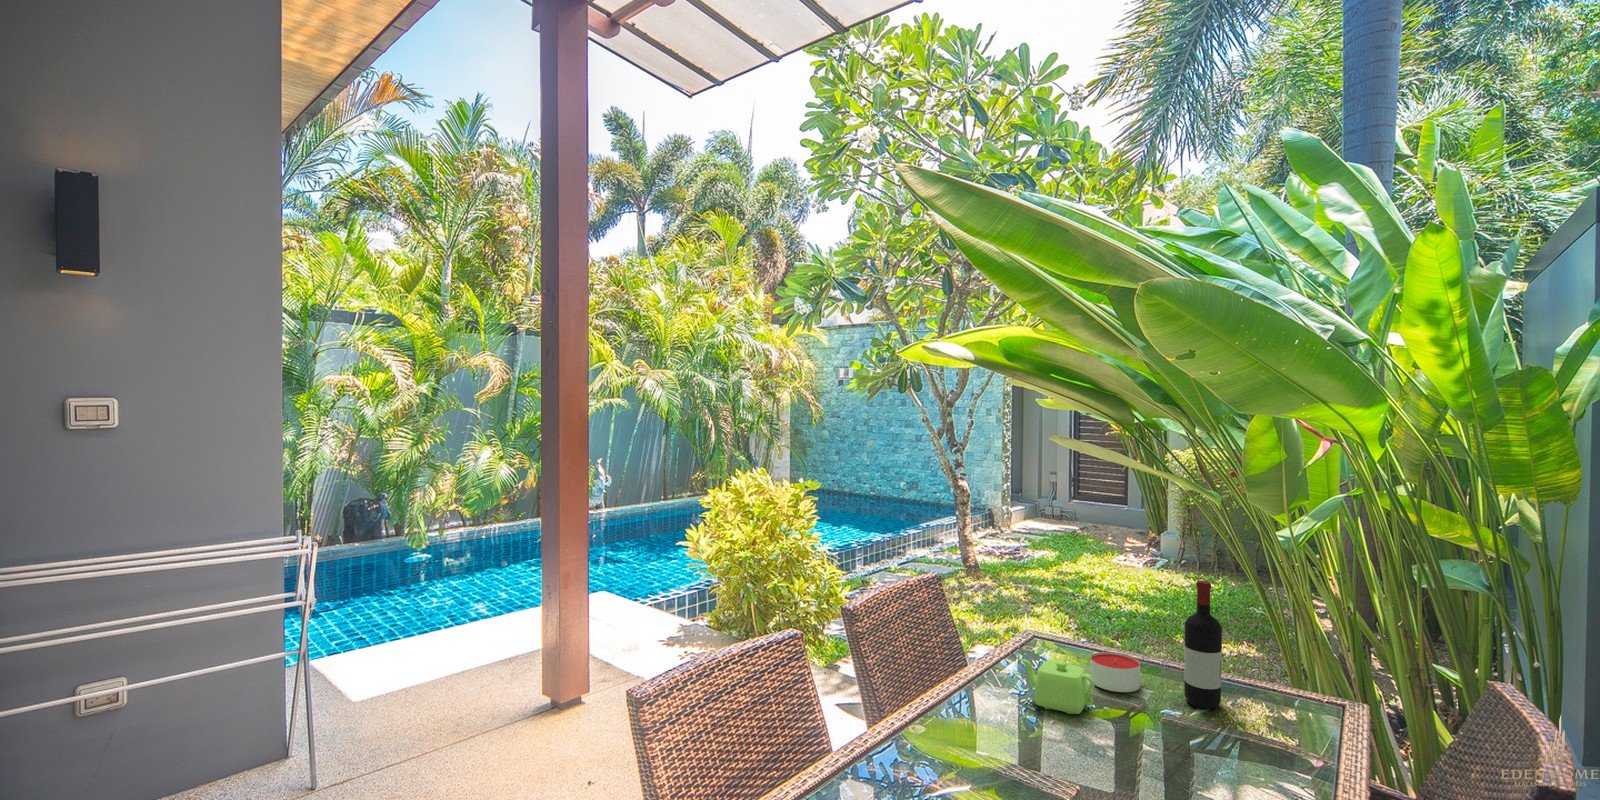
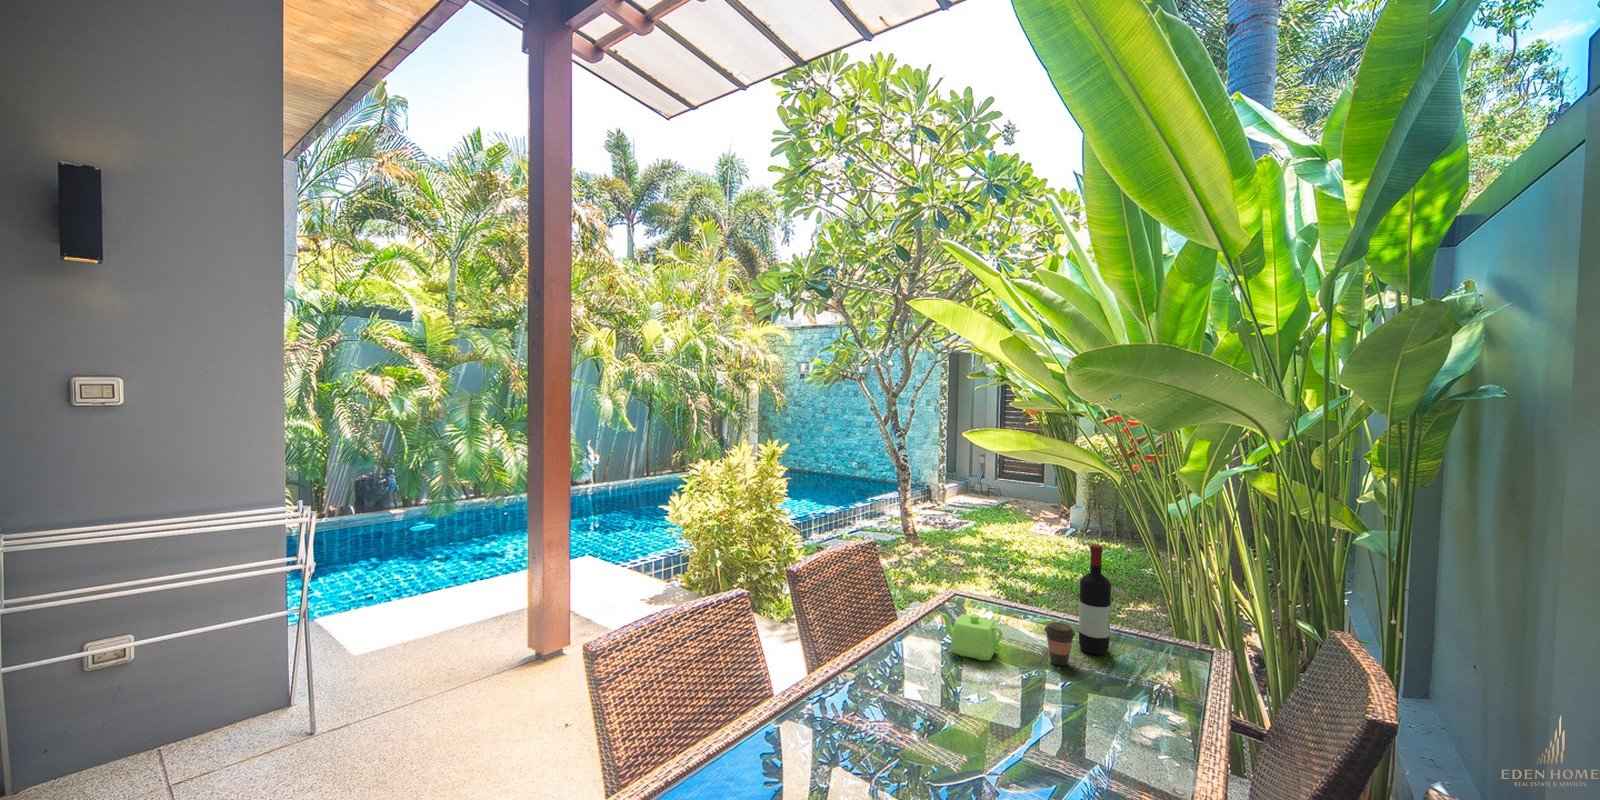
candle: present [1090,652,1140,692] -> none [1000,606,1042,641]
coffee cup: none [1144,670,1181,721] -> present [1045,622,1075,666]

